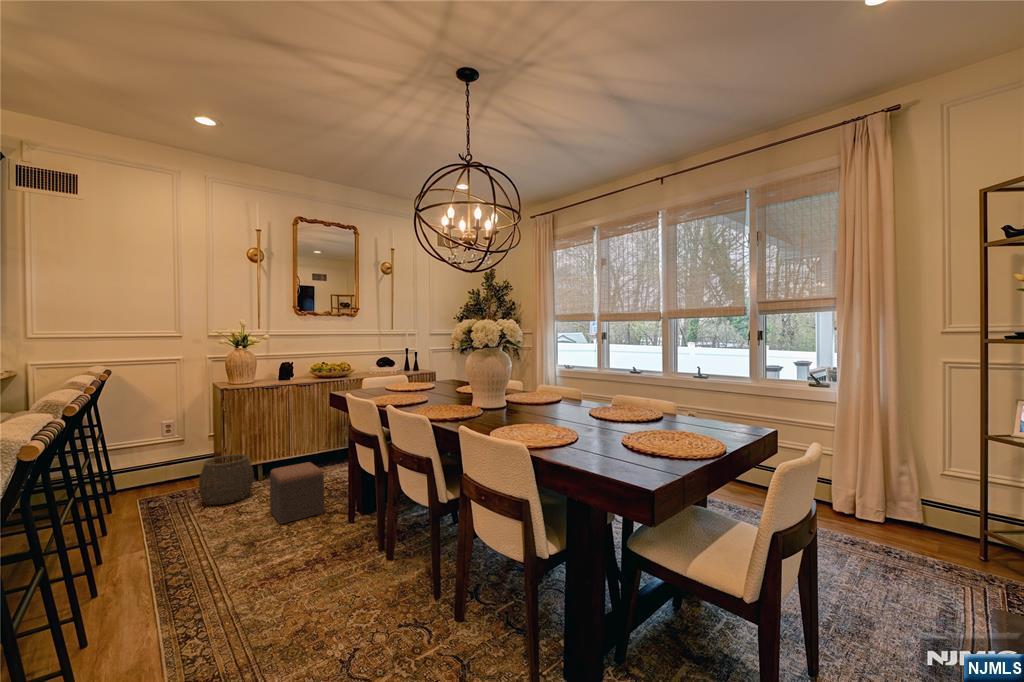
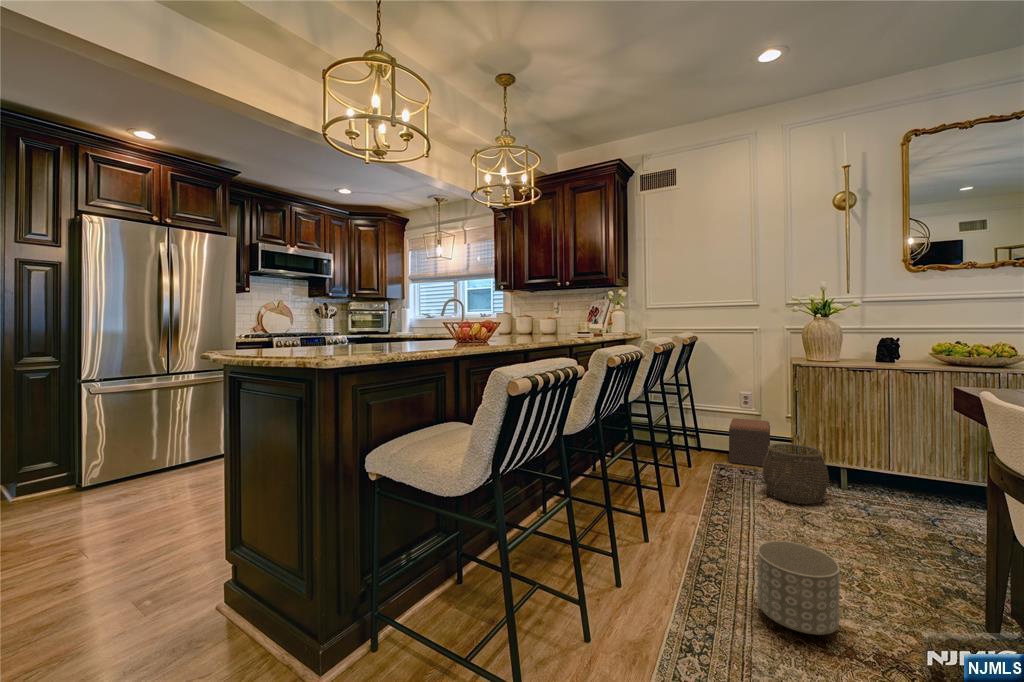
footstool: present [270,462,324,524] -> present [729,418,770,467]
planter: none [228,518,285,581] -> present [757,541,840,635]

